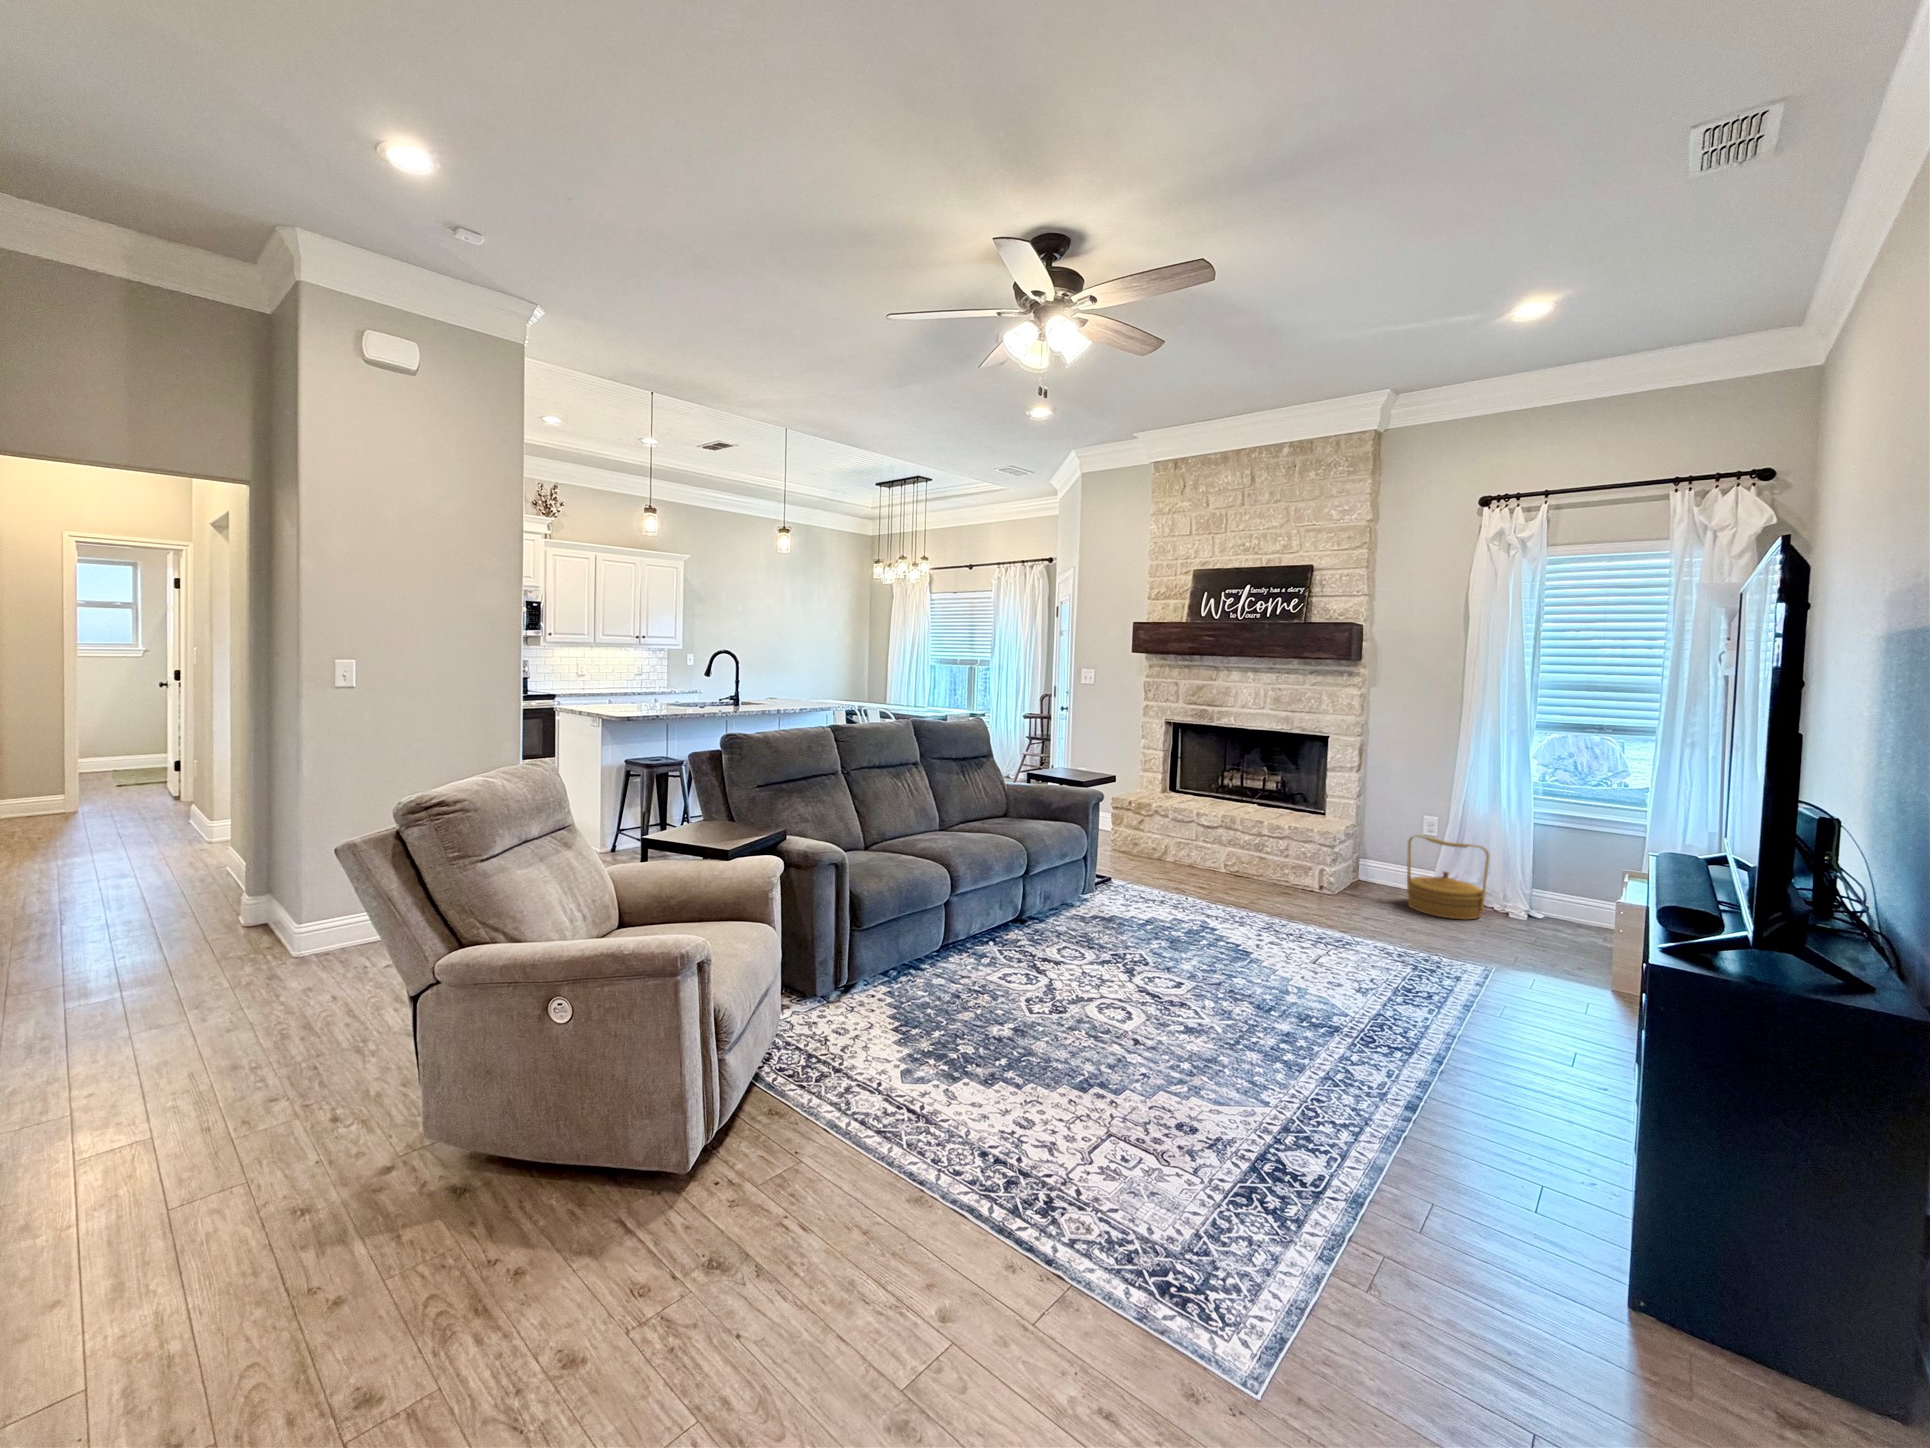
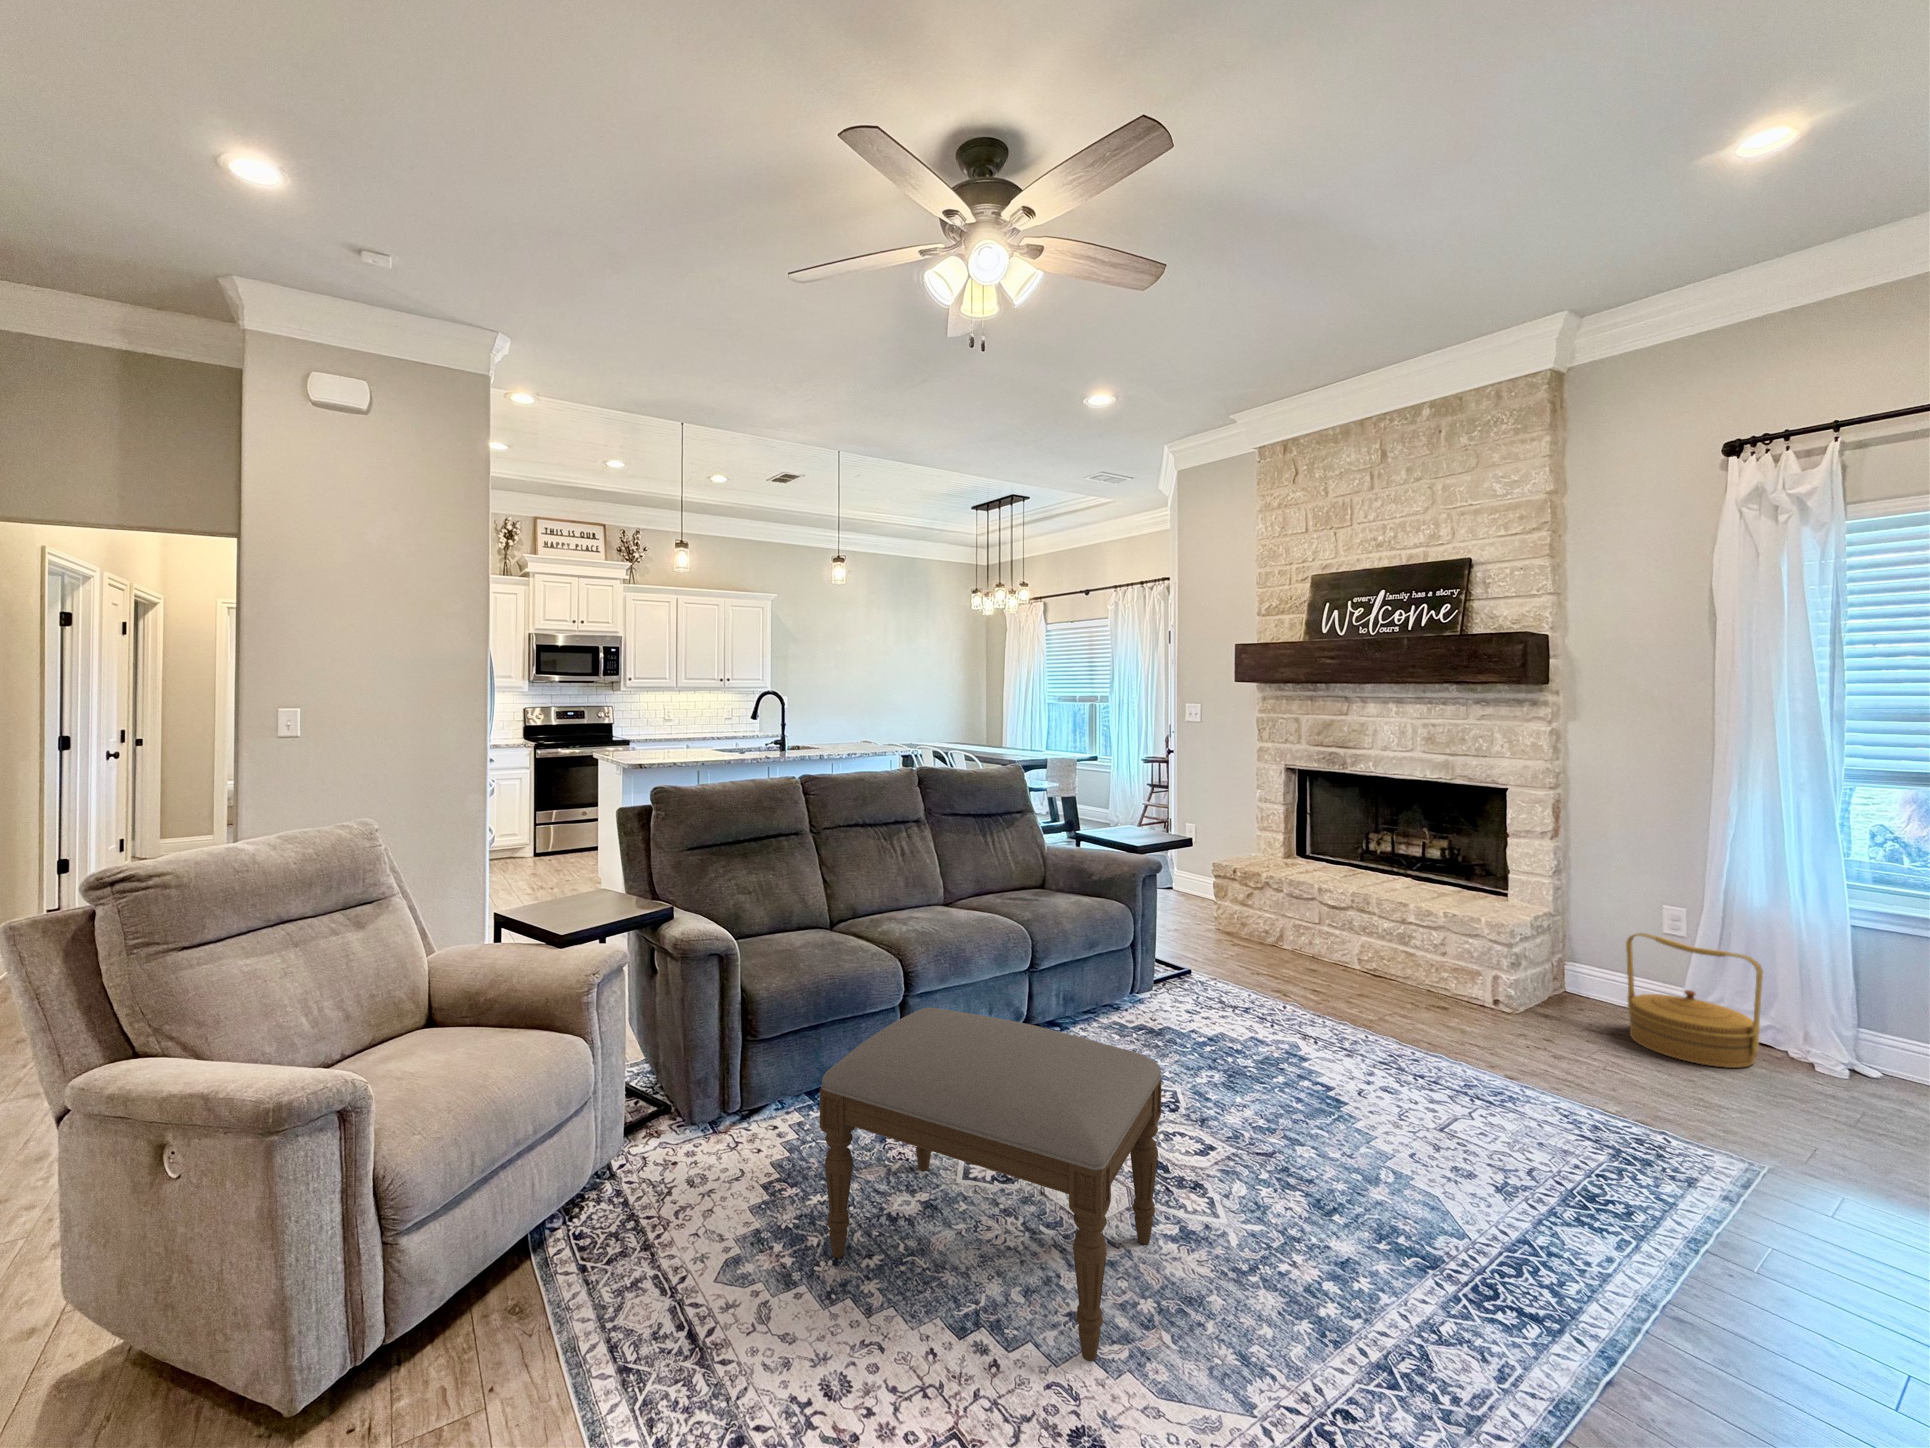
ottoman: none [969,895,1184,1093] -> present [820,1008,1161,1362]

